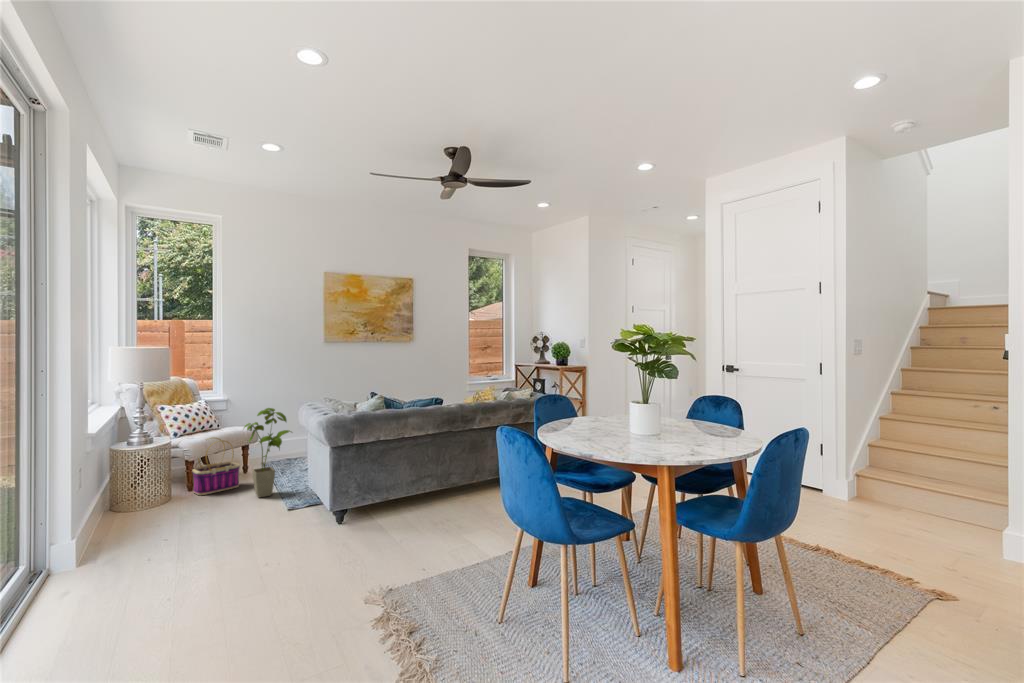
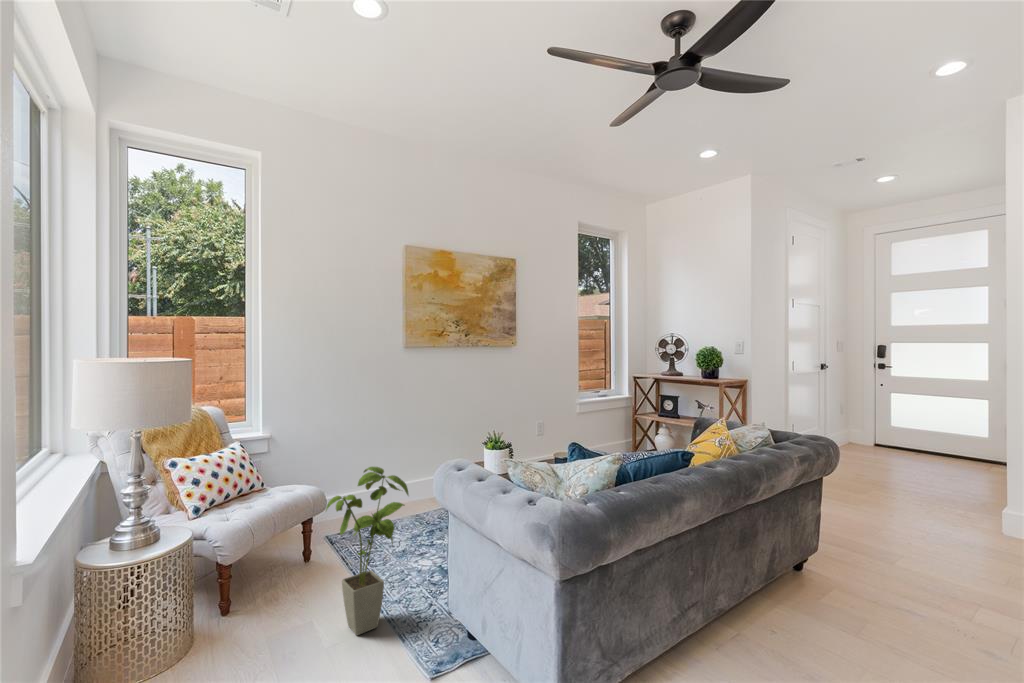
basket: present [192,438,240,495] -> none [230,515,310,629]

